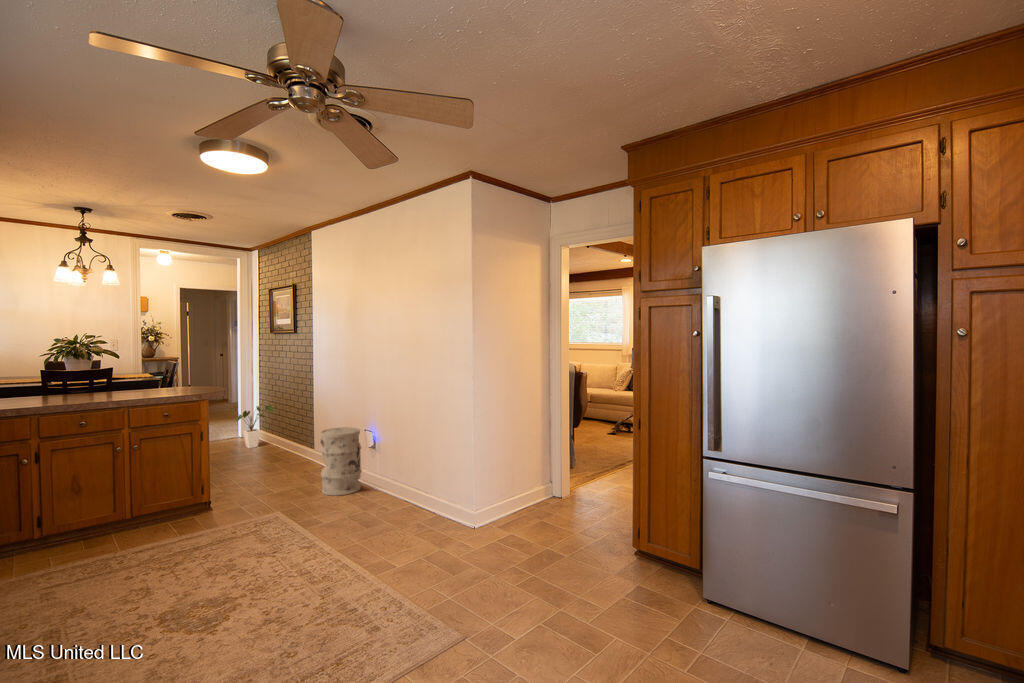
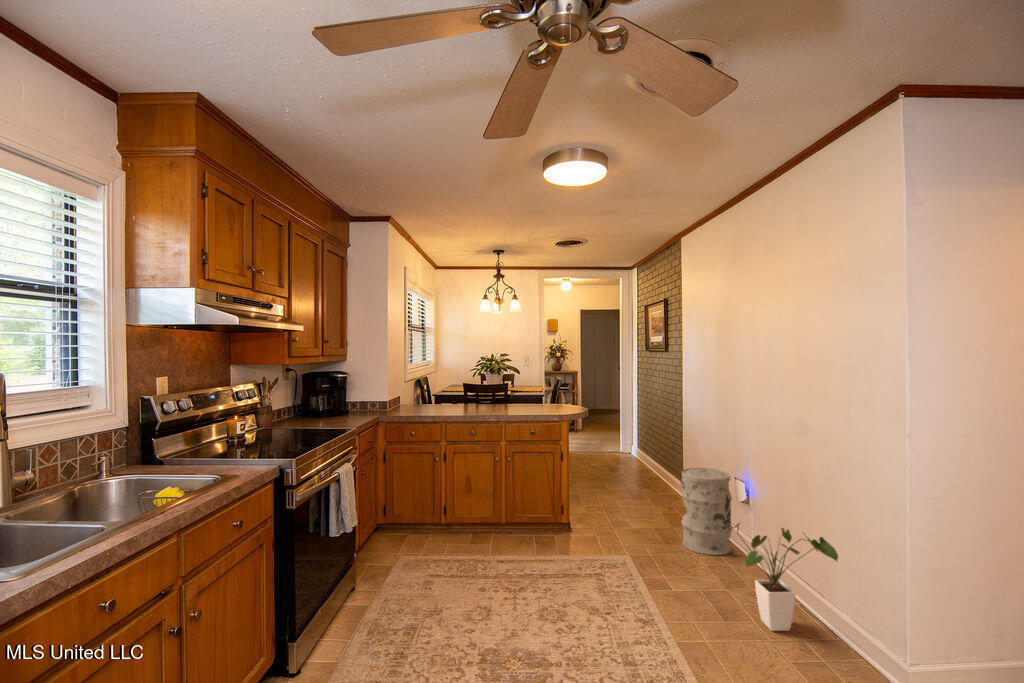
house plant: present [230,405,274,448] -> present [726,523,838,631]

